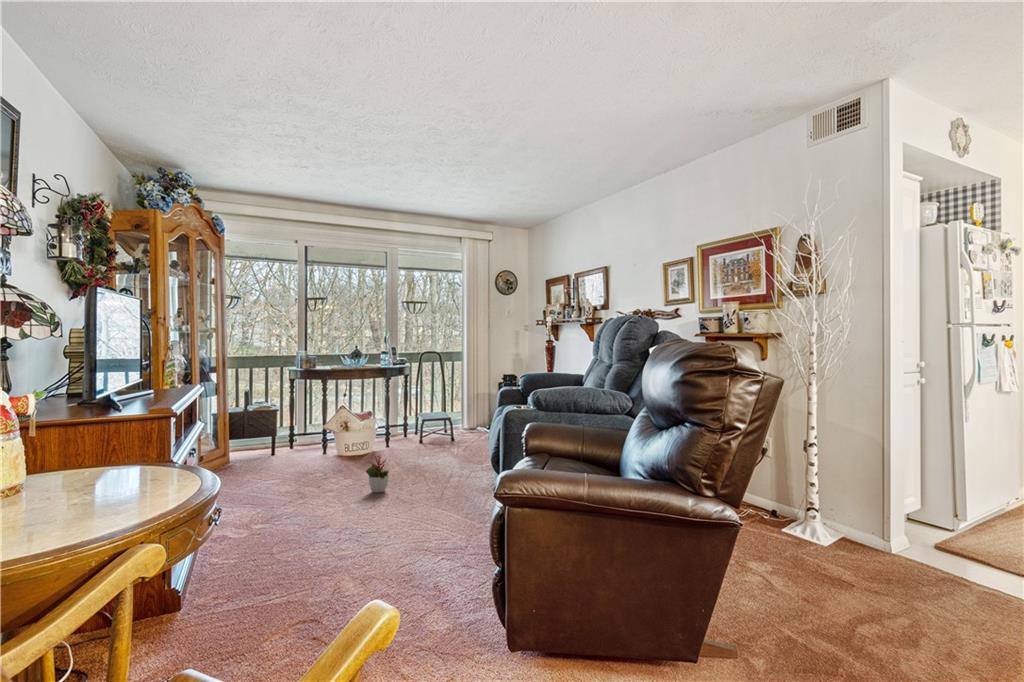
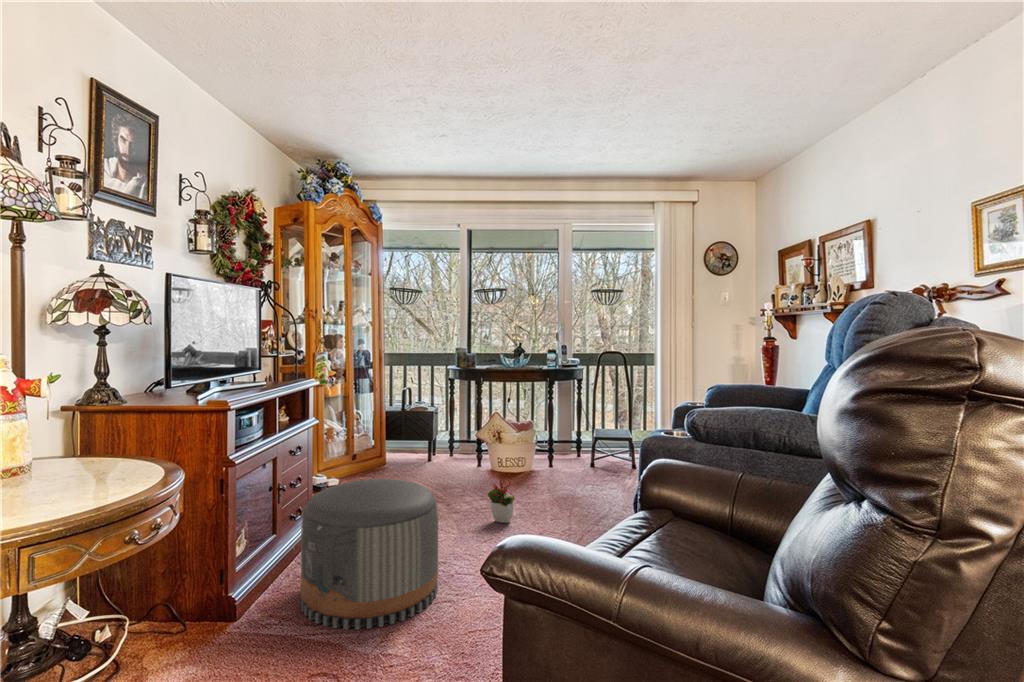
pouf: none [251,464,367,584] -> present [301,479,438,629]

